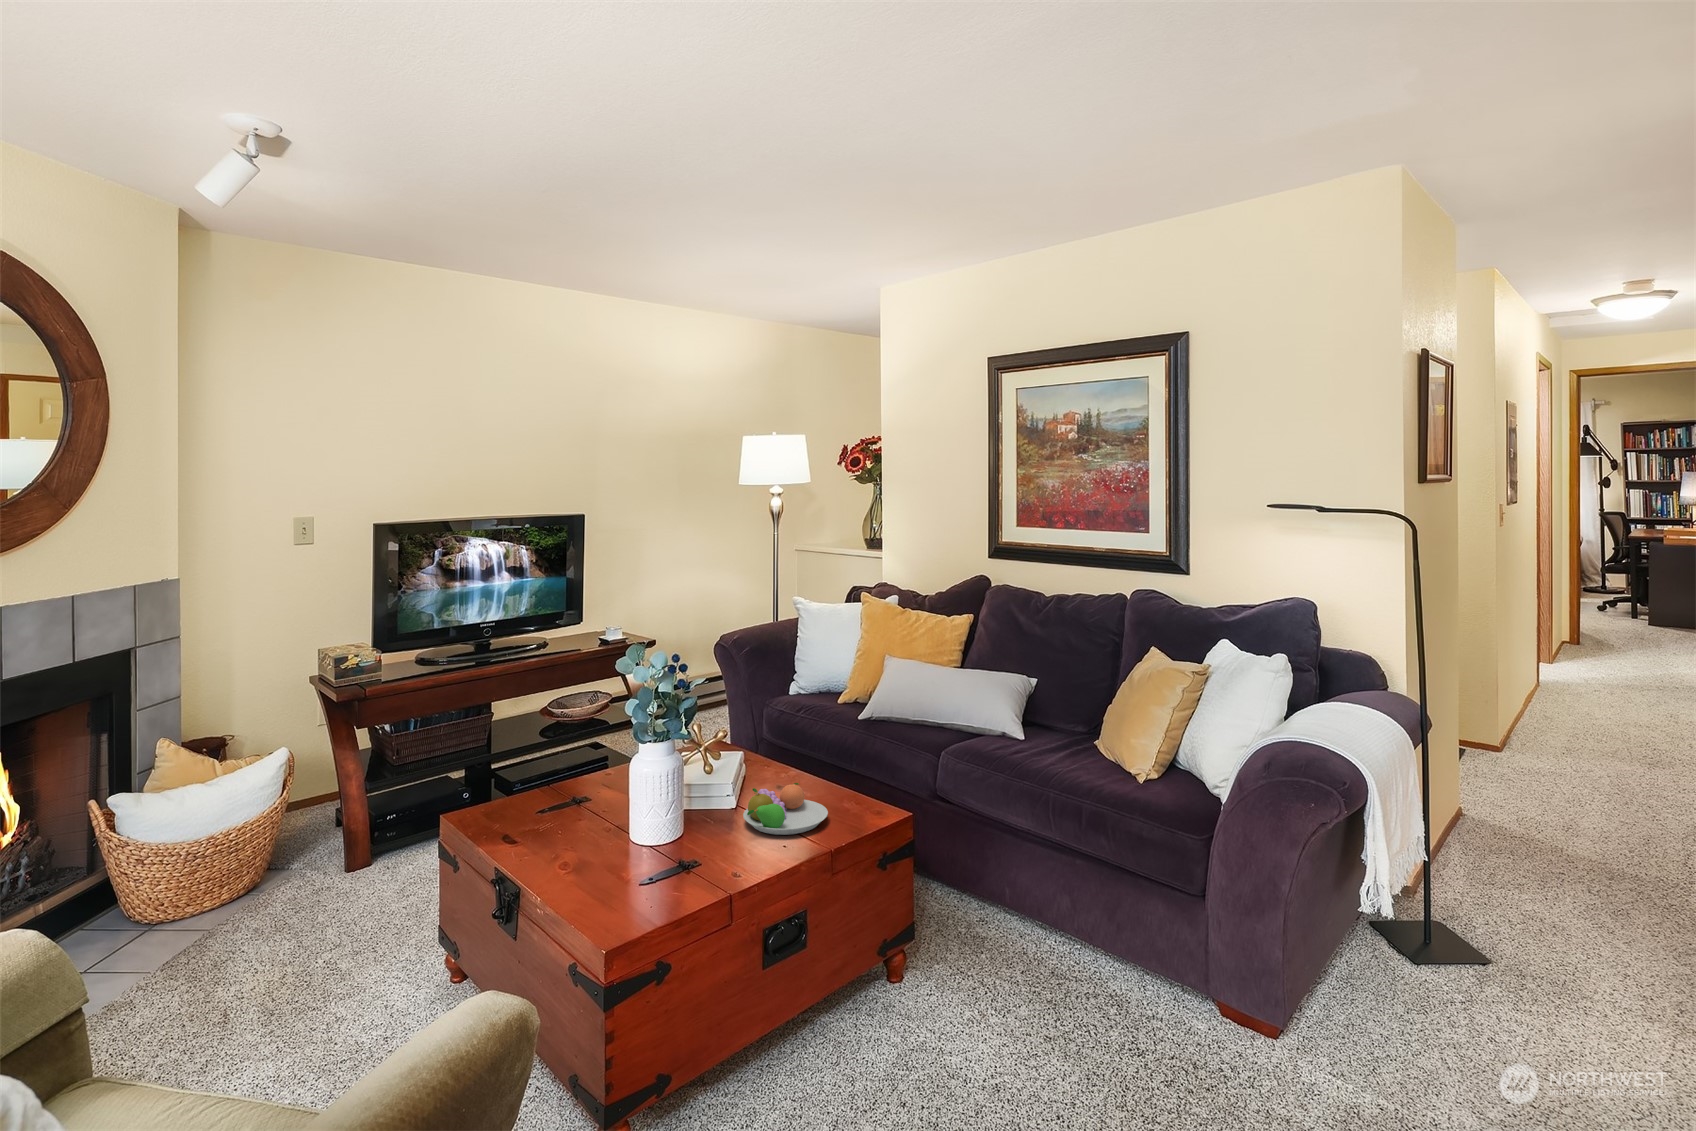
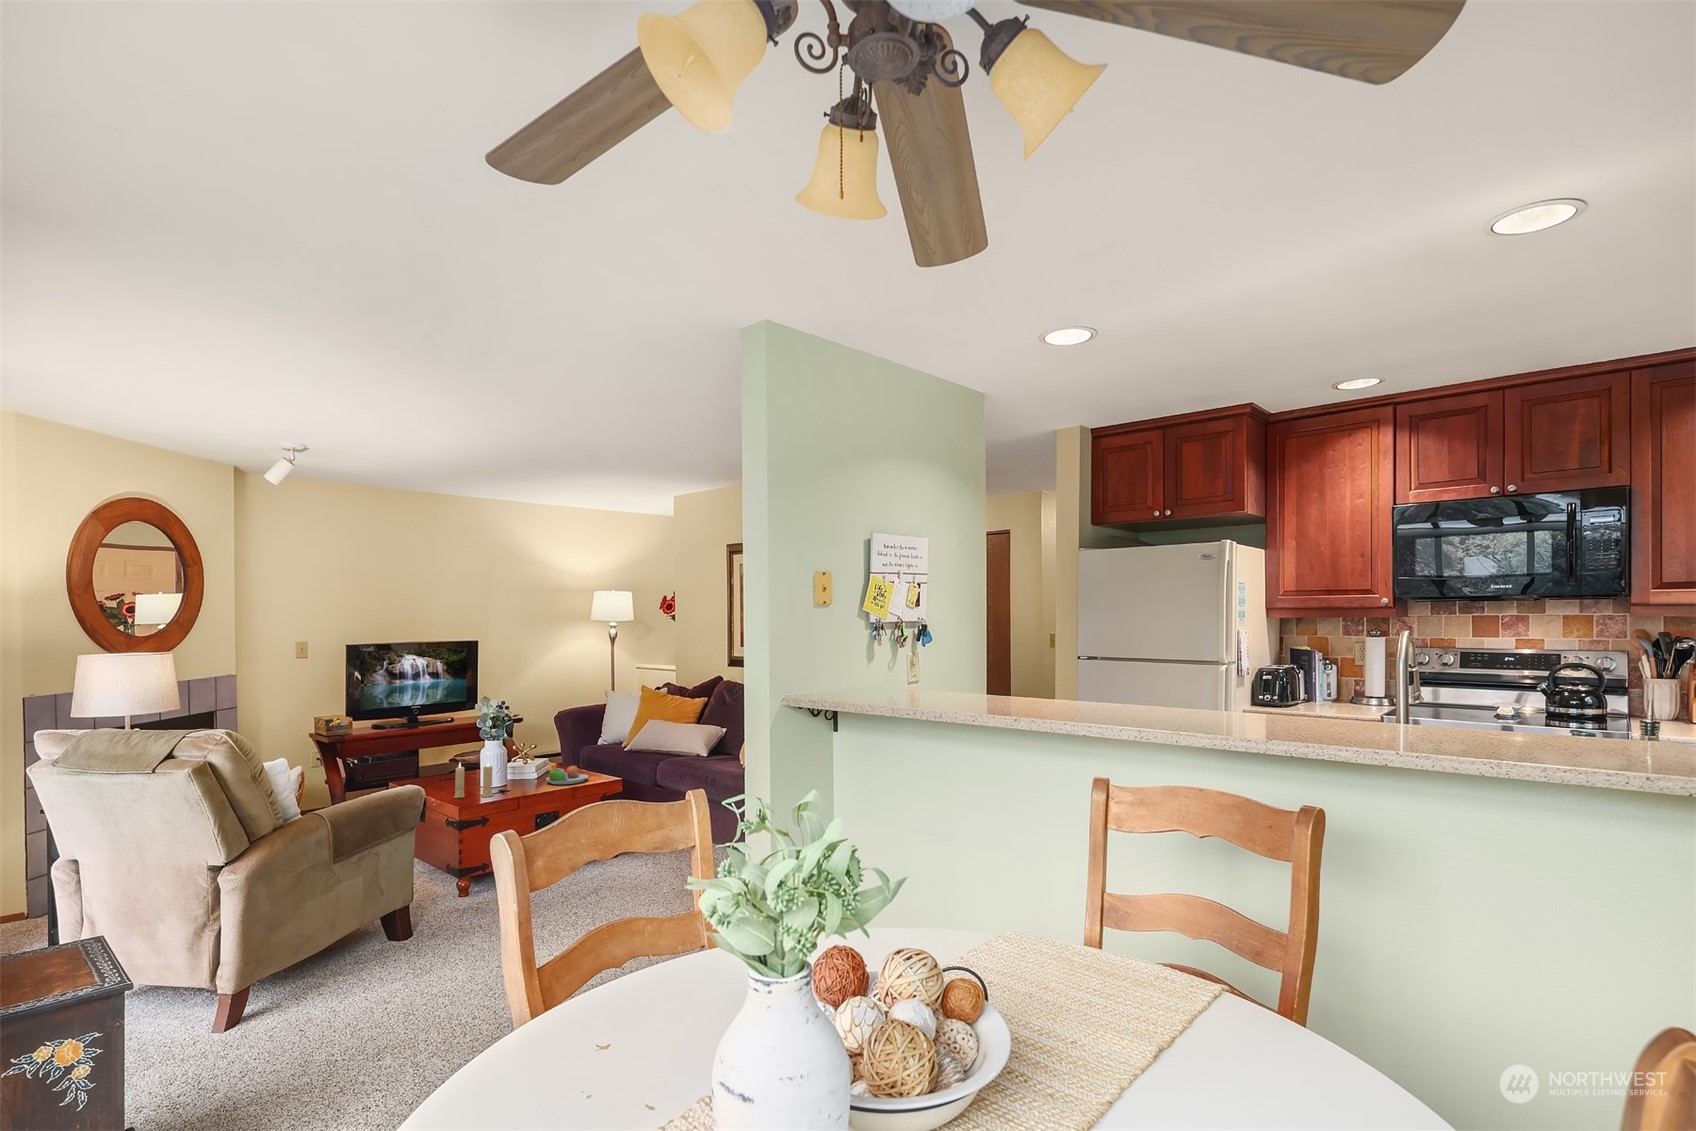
candle: none [559,796,644,882] -> present [453,761,493,798]

